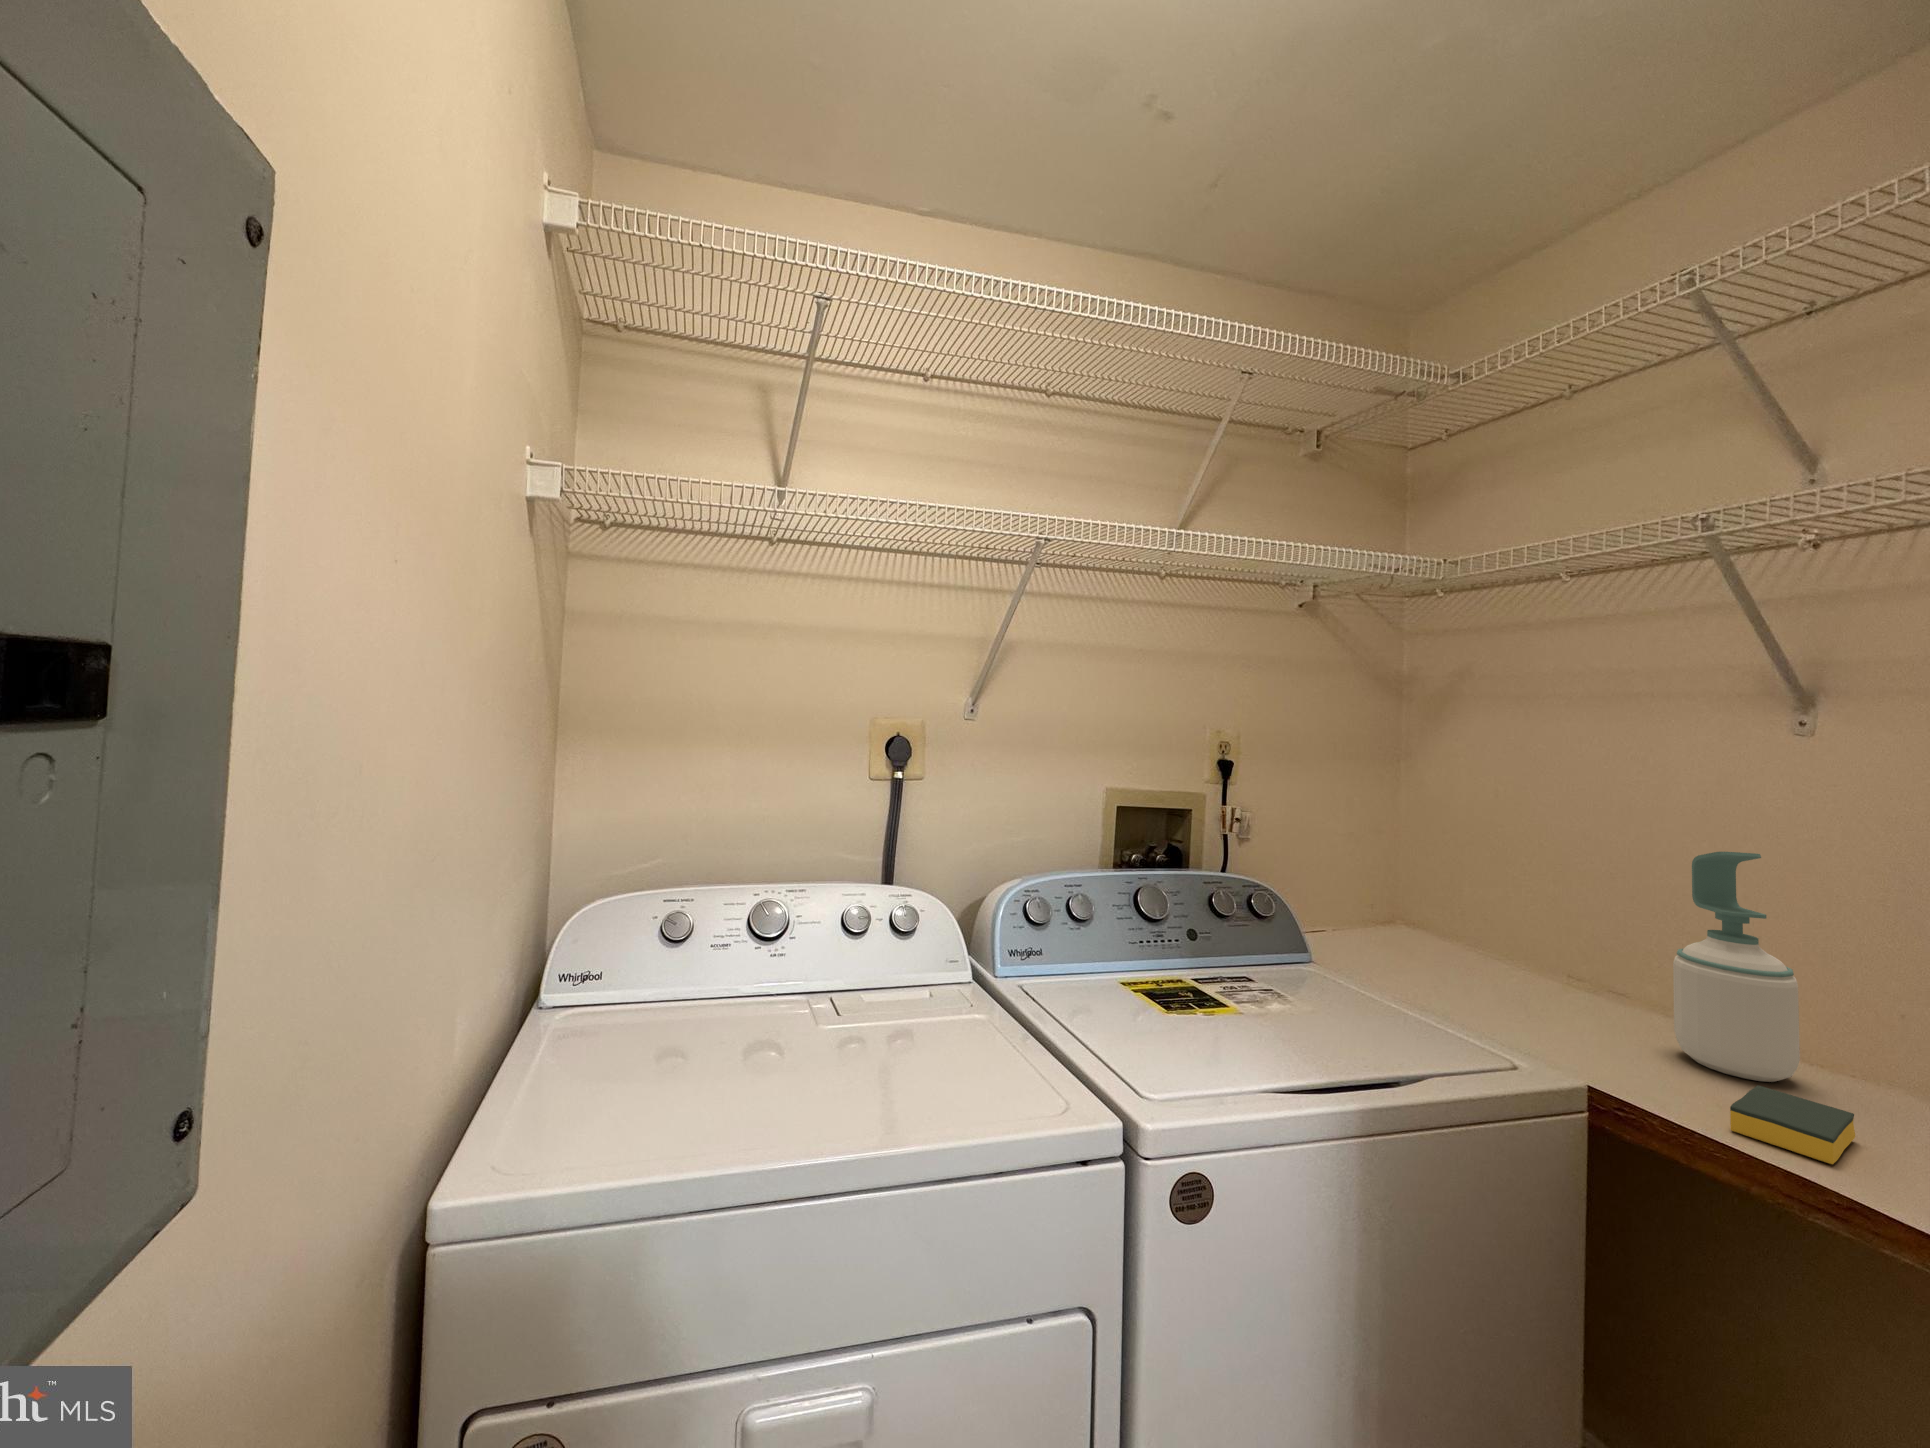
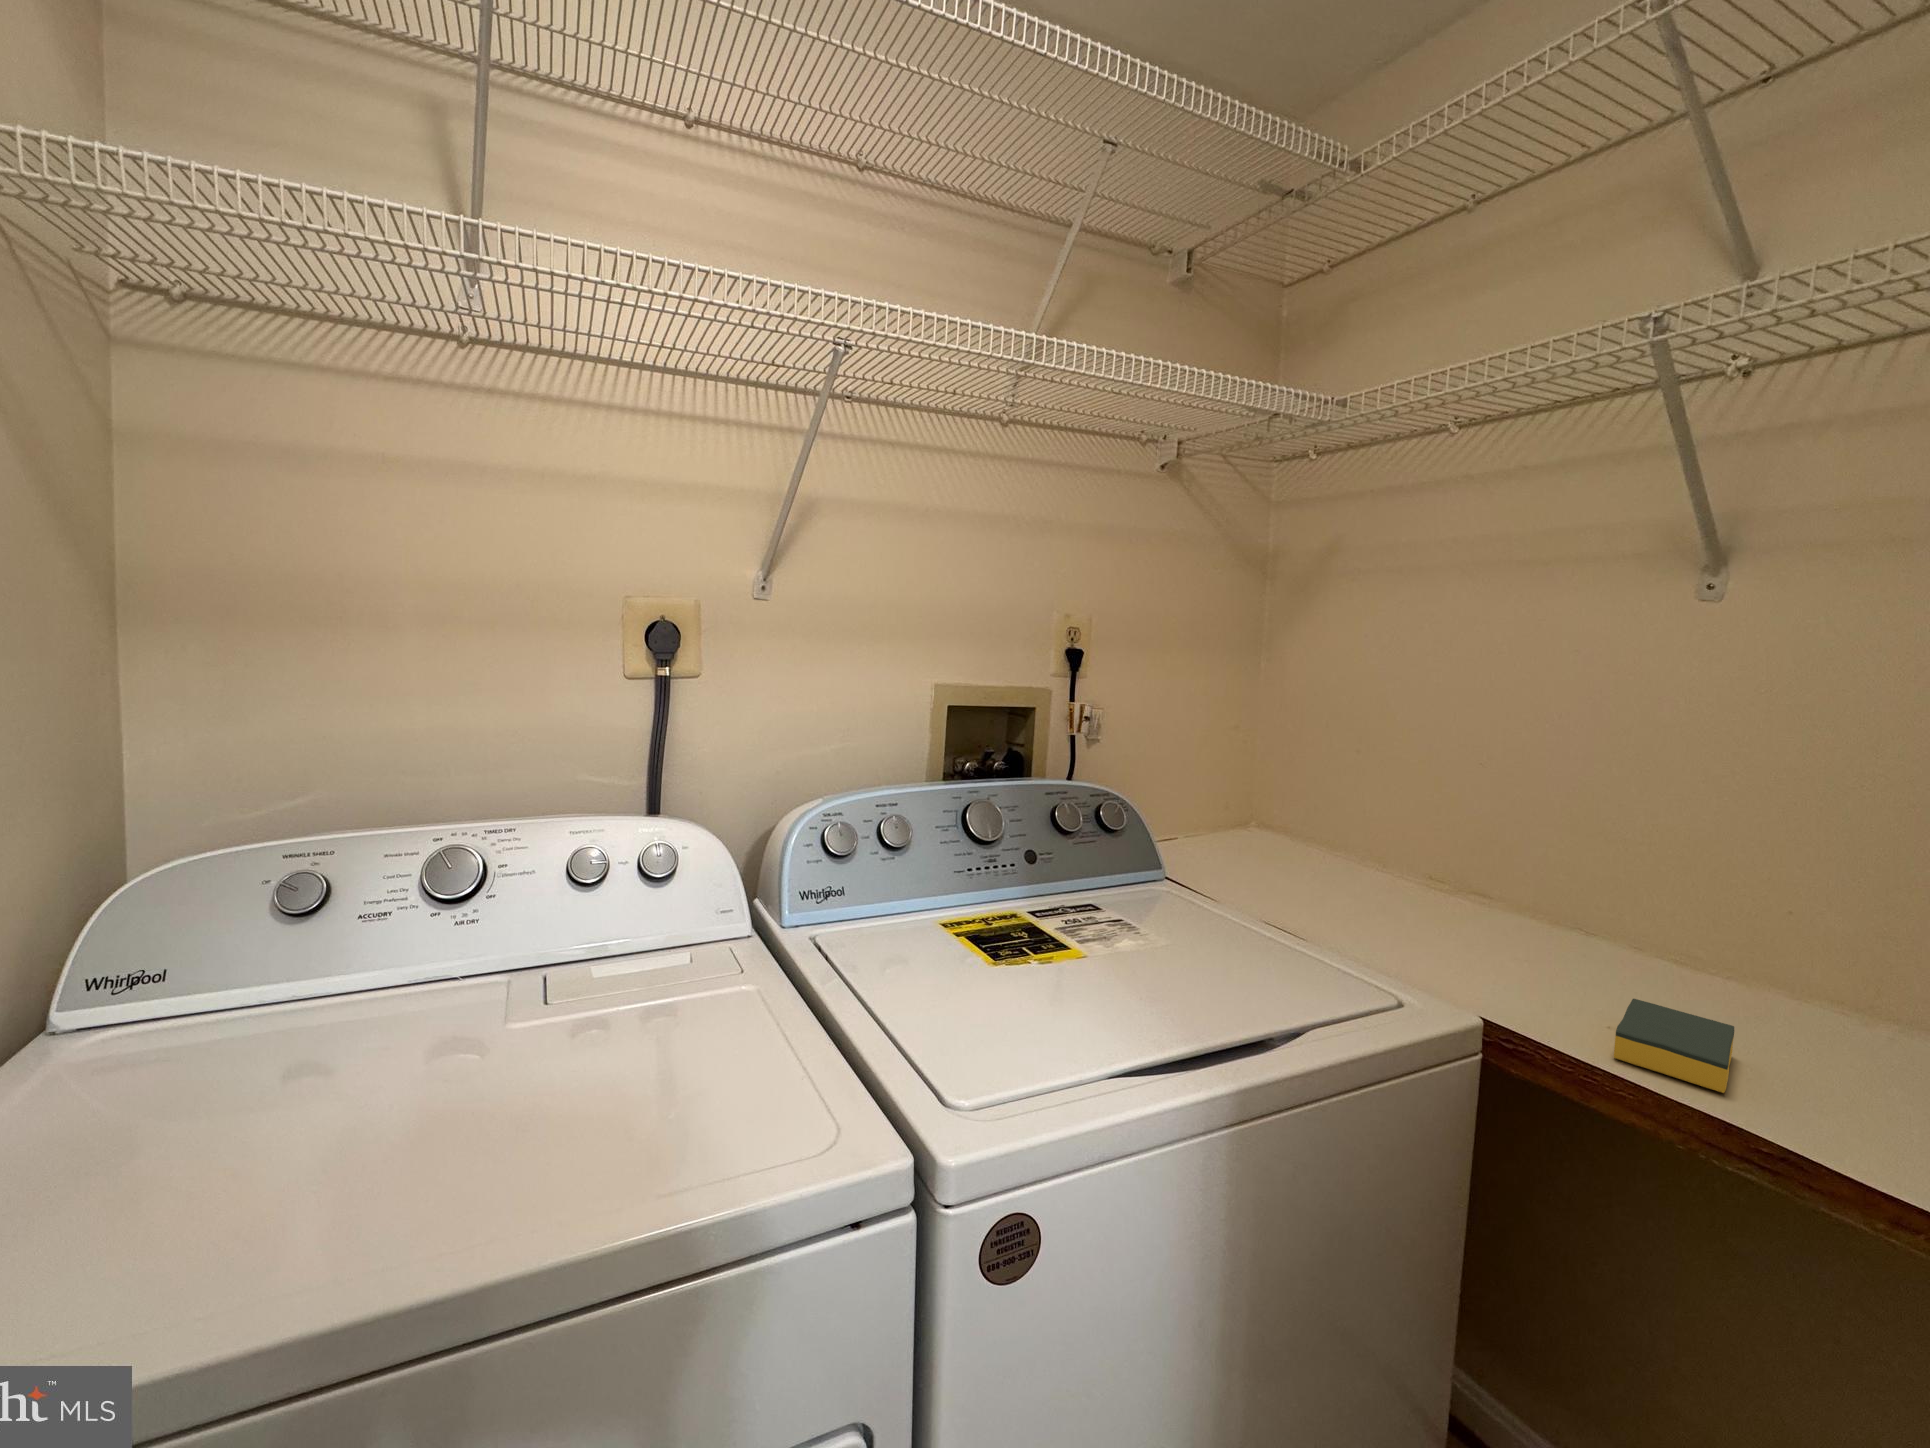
soap bottle: present [1673,852,1800,1082] -> none [1537,736,1670,986]

